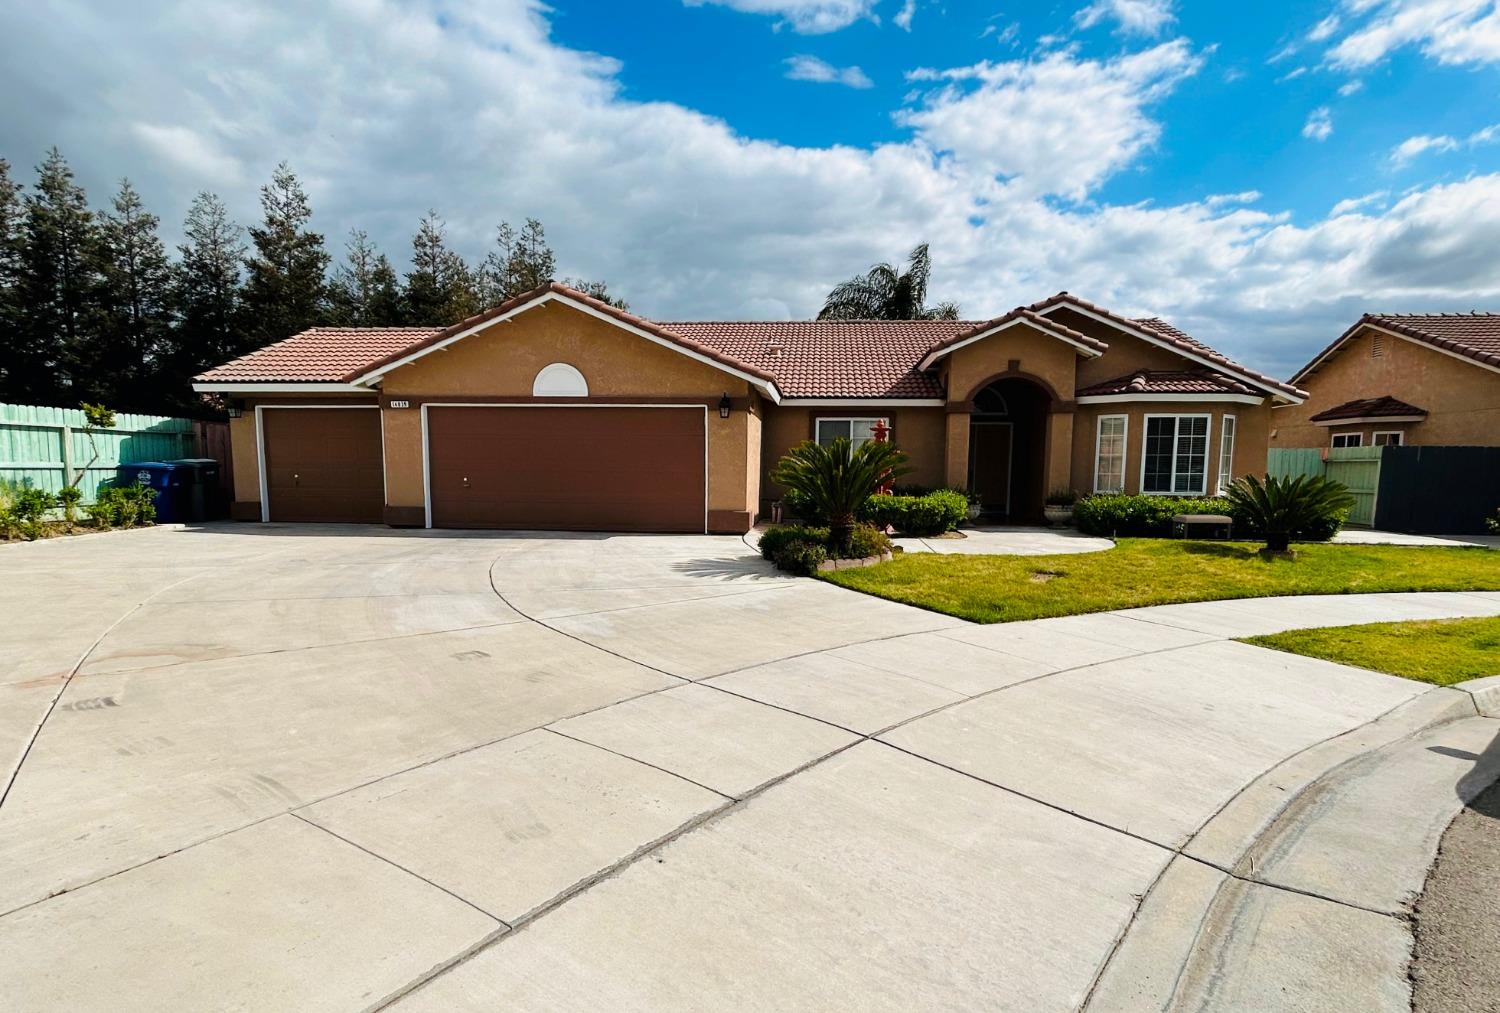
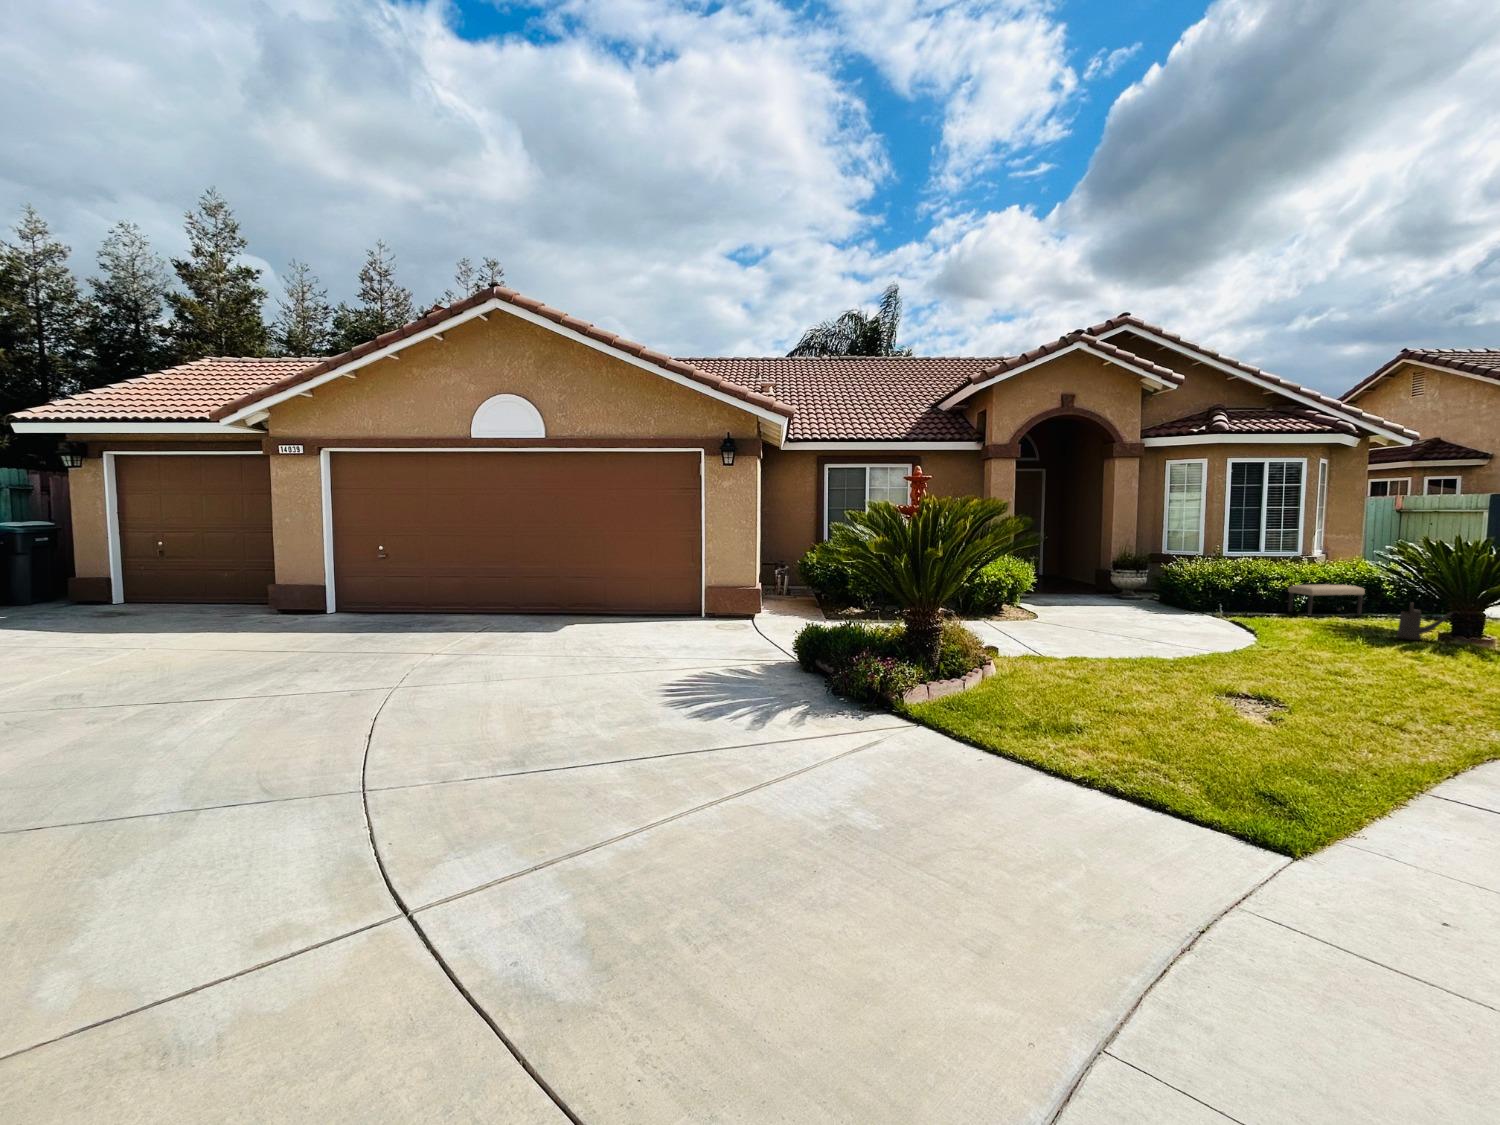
watering can: none [1223,524,1263,552] -> present [1396,603,1452,640]

